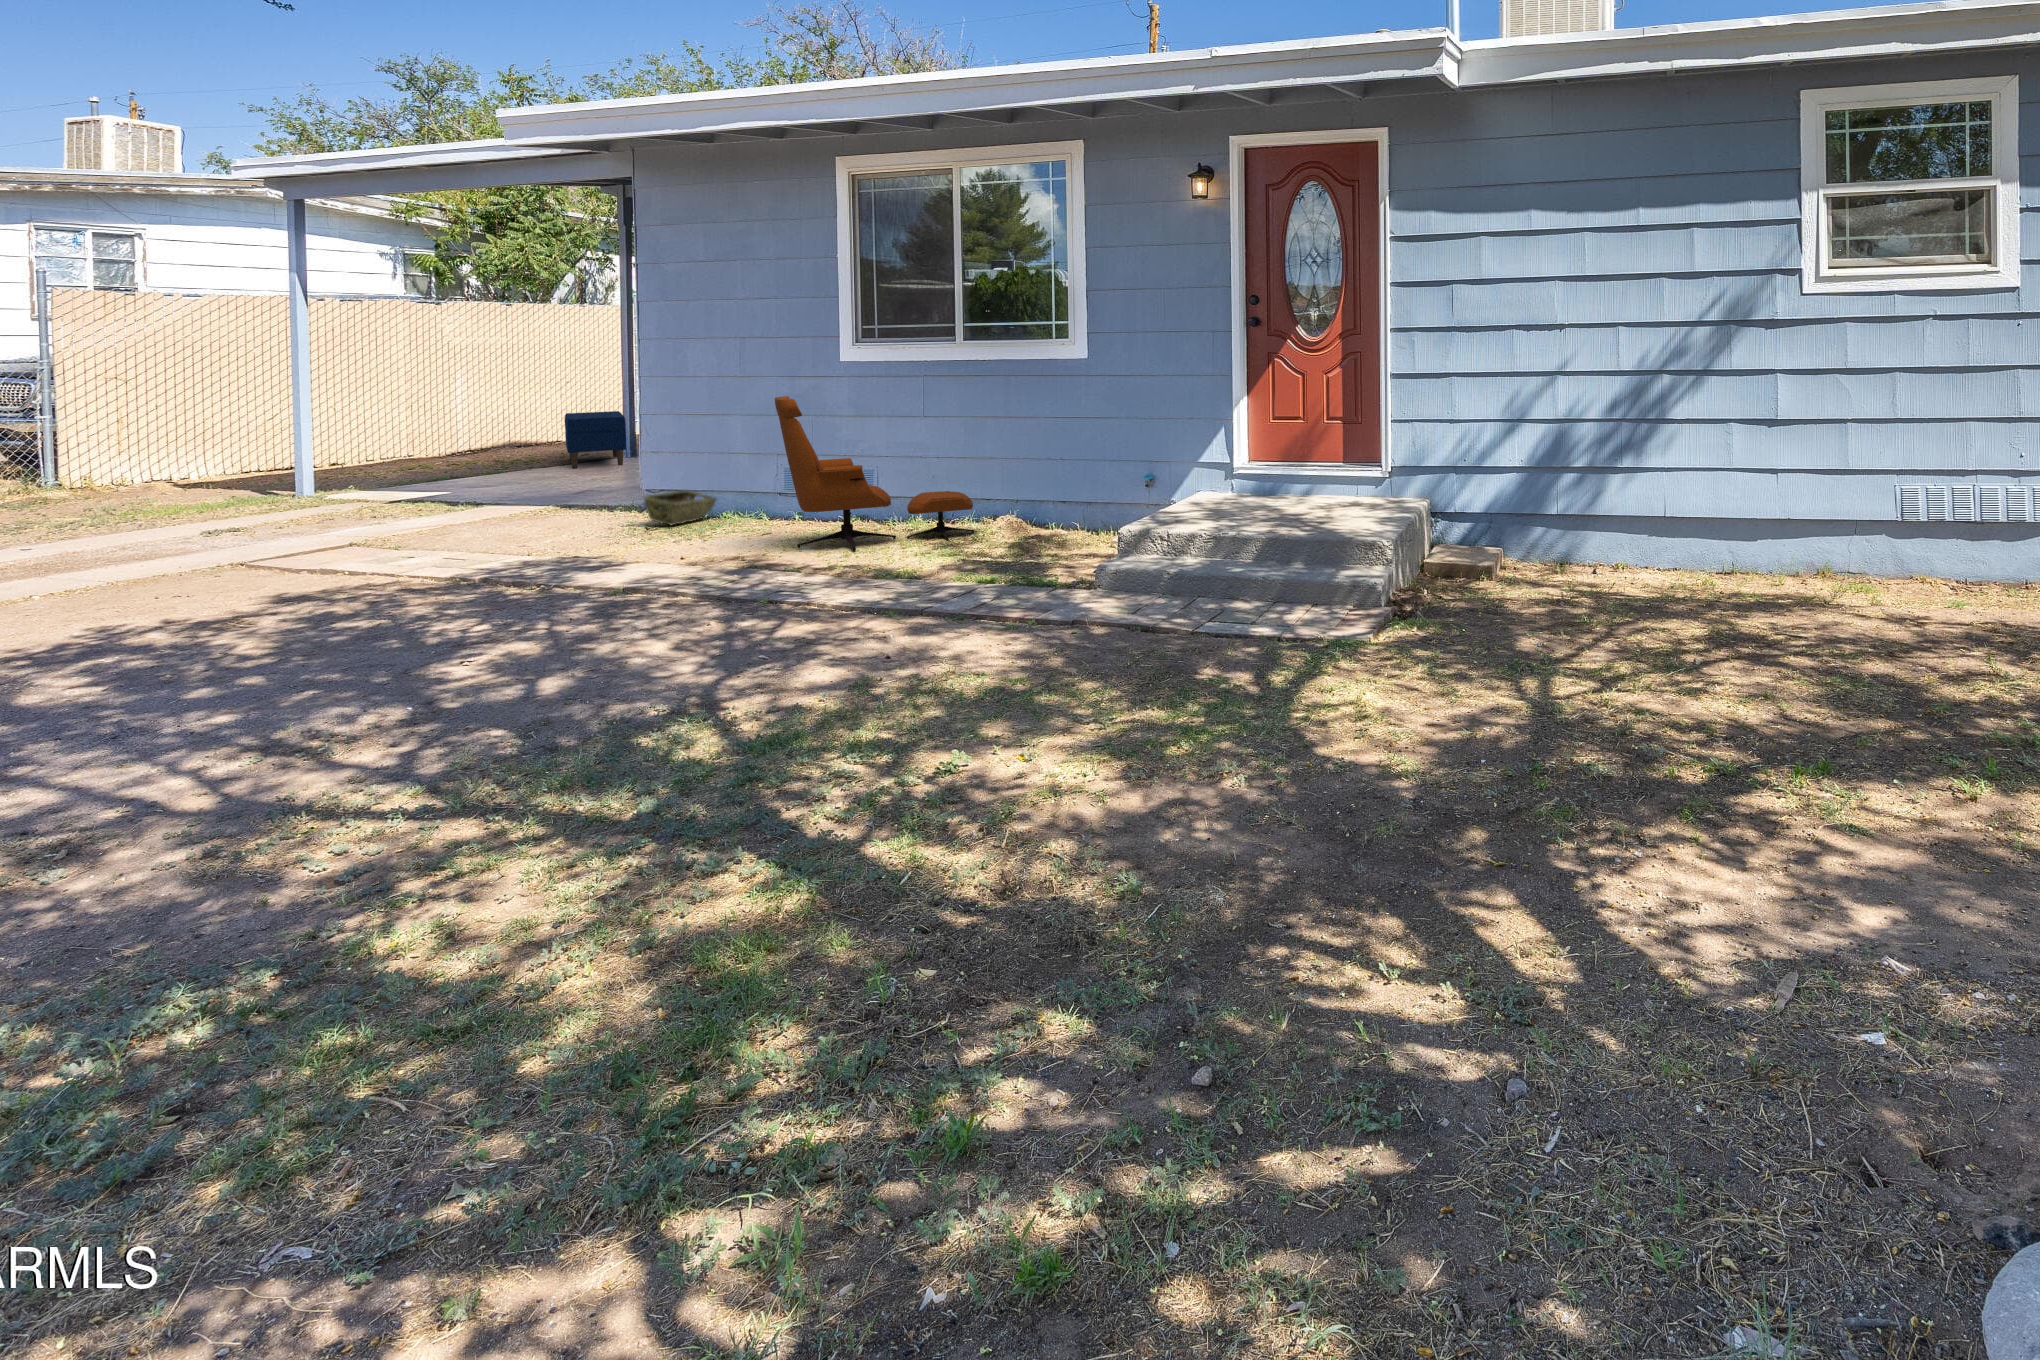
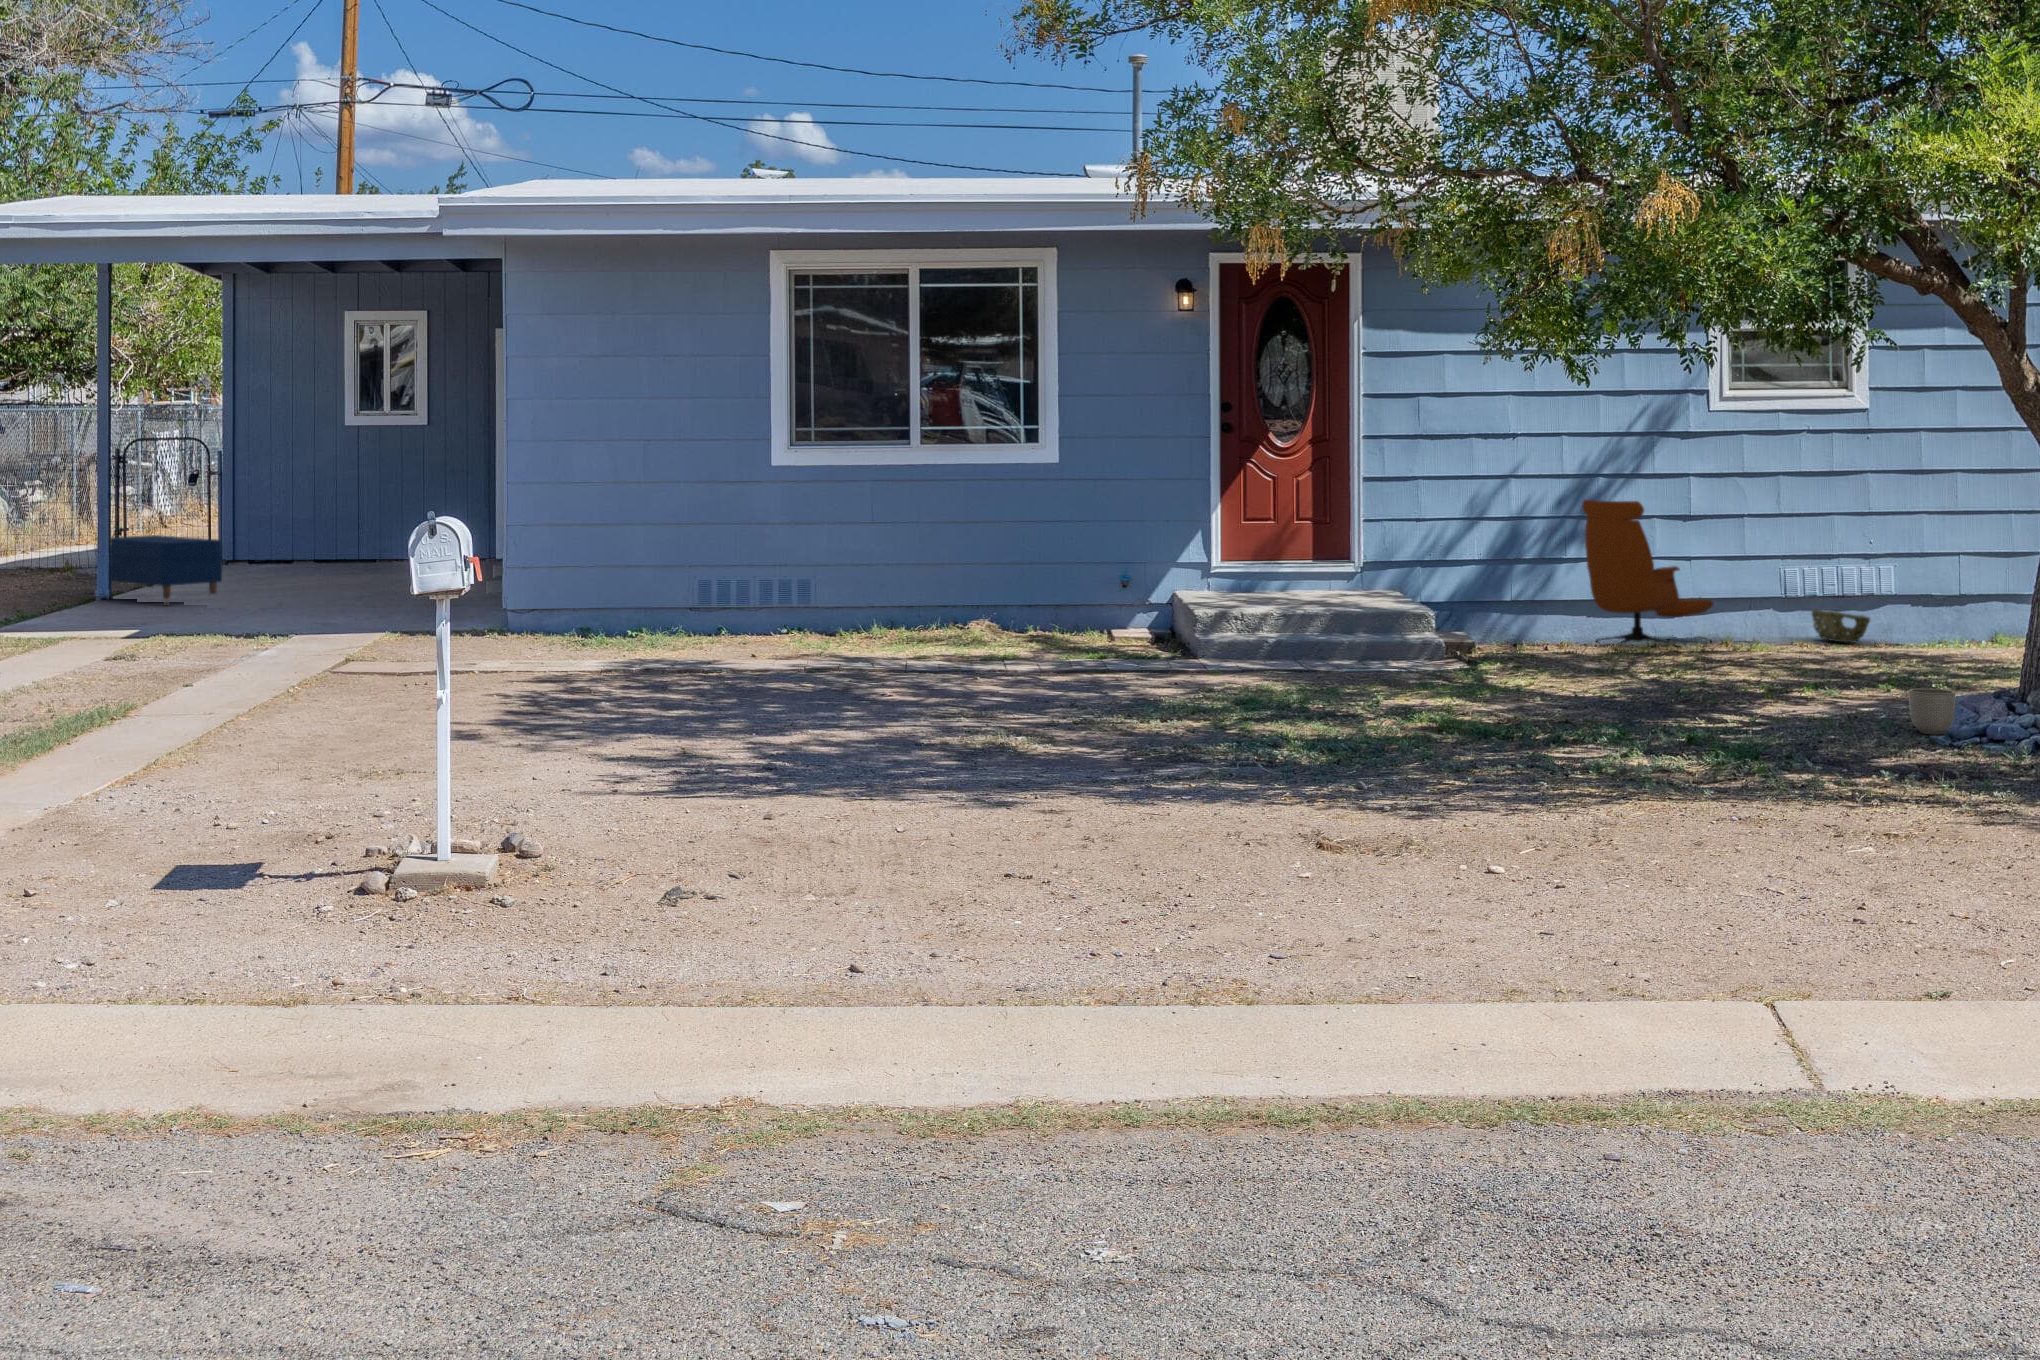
lounge chair: present [775,396,974,551] -> present [1582,500,1714,650]
woven basket: present [644,491,716,525] -> present [1812,610,1870,643]
planter: none [1764,840,1863,958] -> present [1909,688,1956,735]

